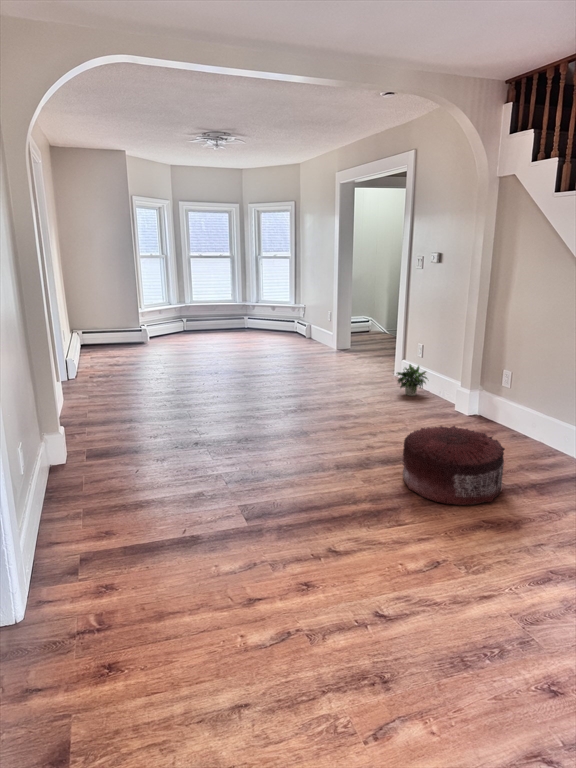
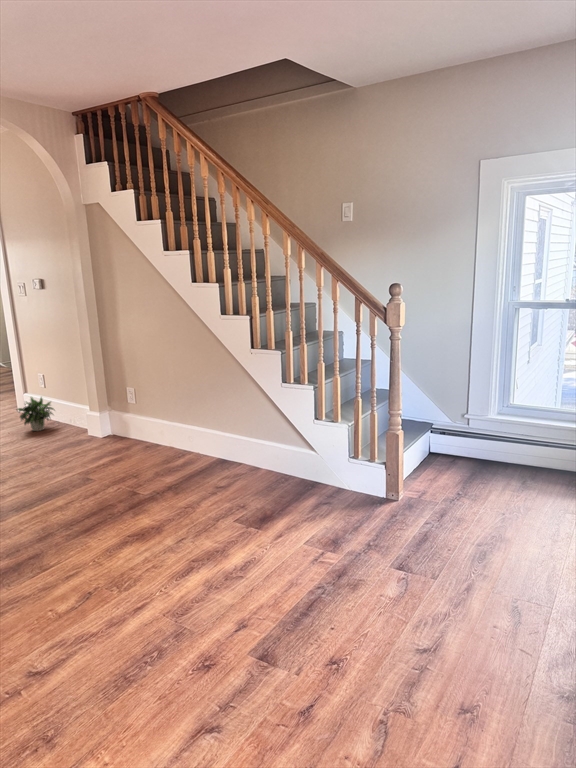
pouf: present [403,426,505,505] -> none [34,452,142,535]

